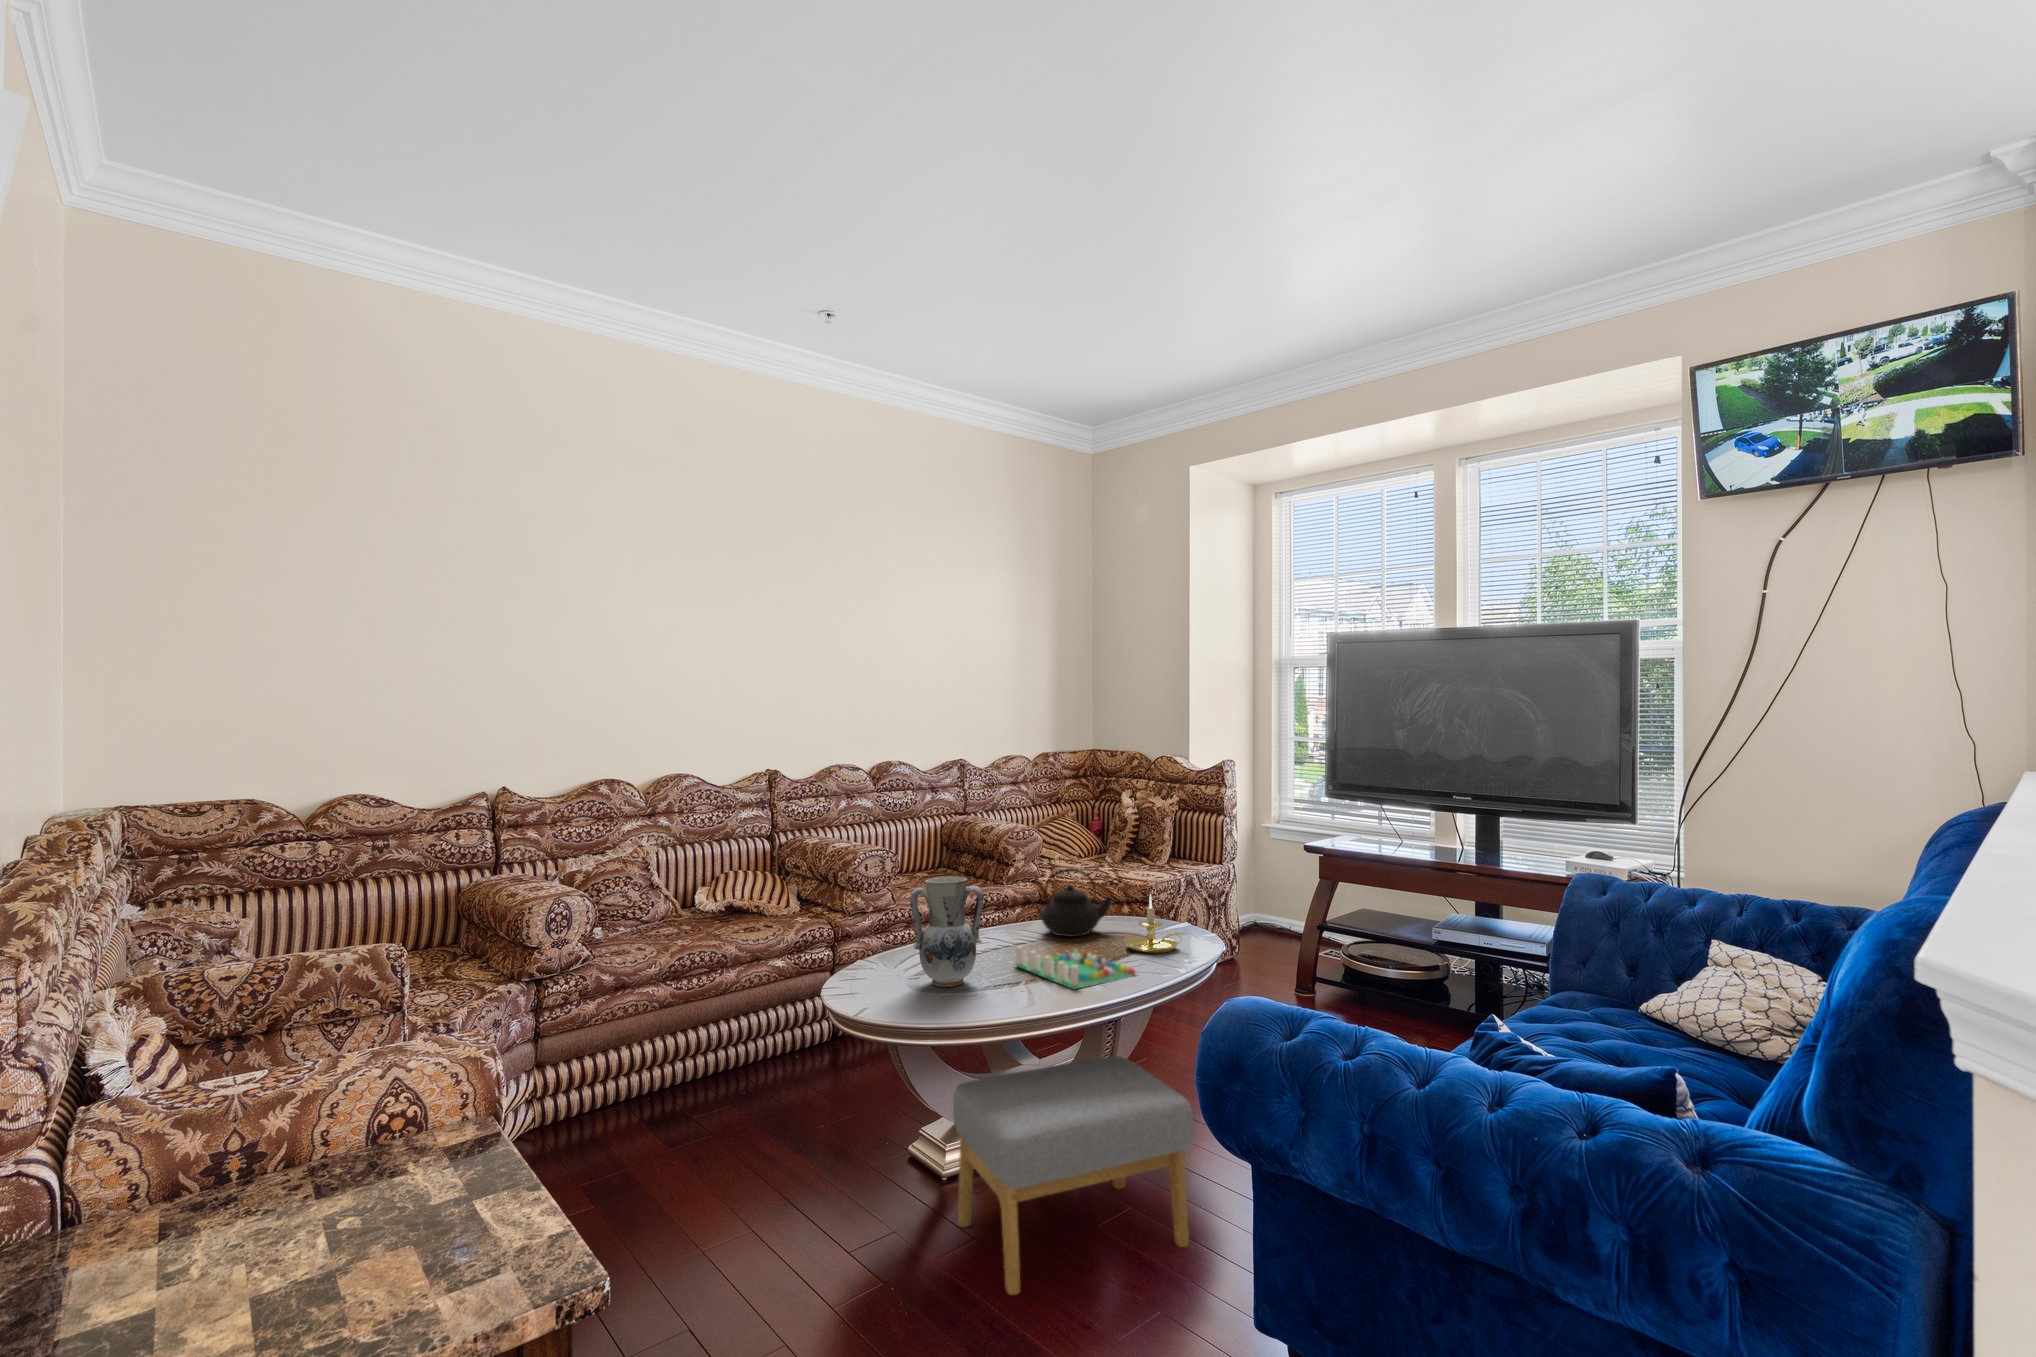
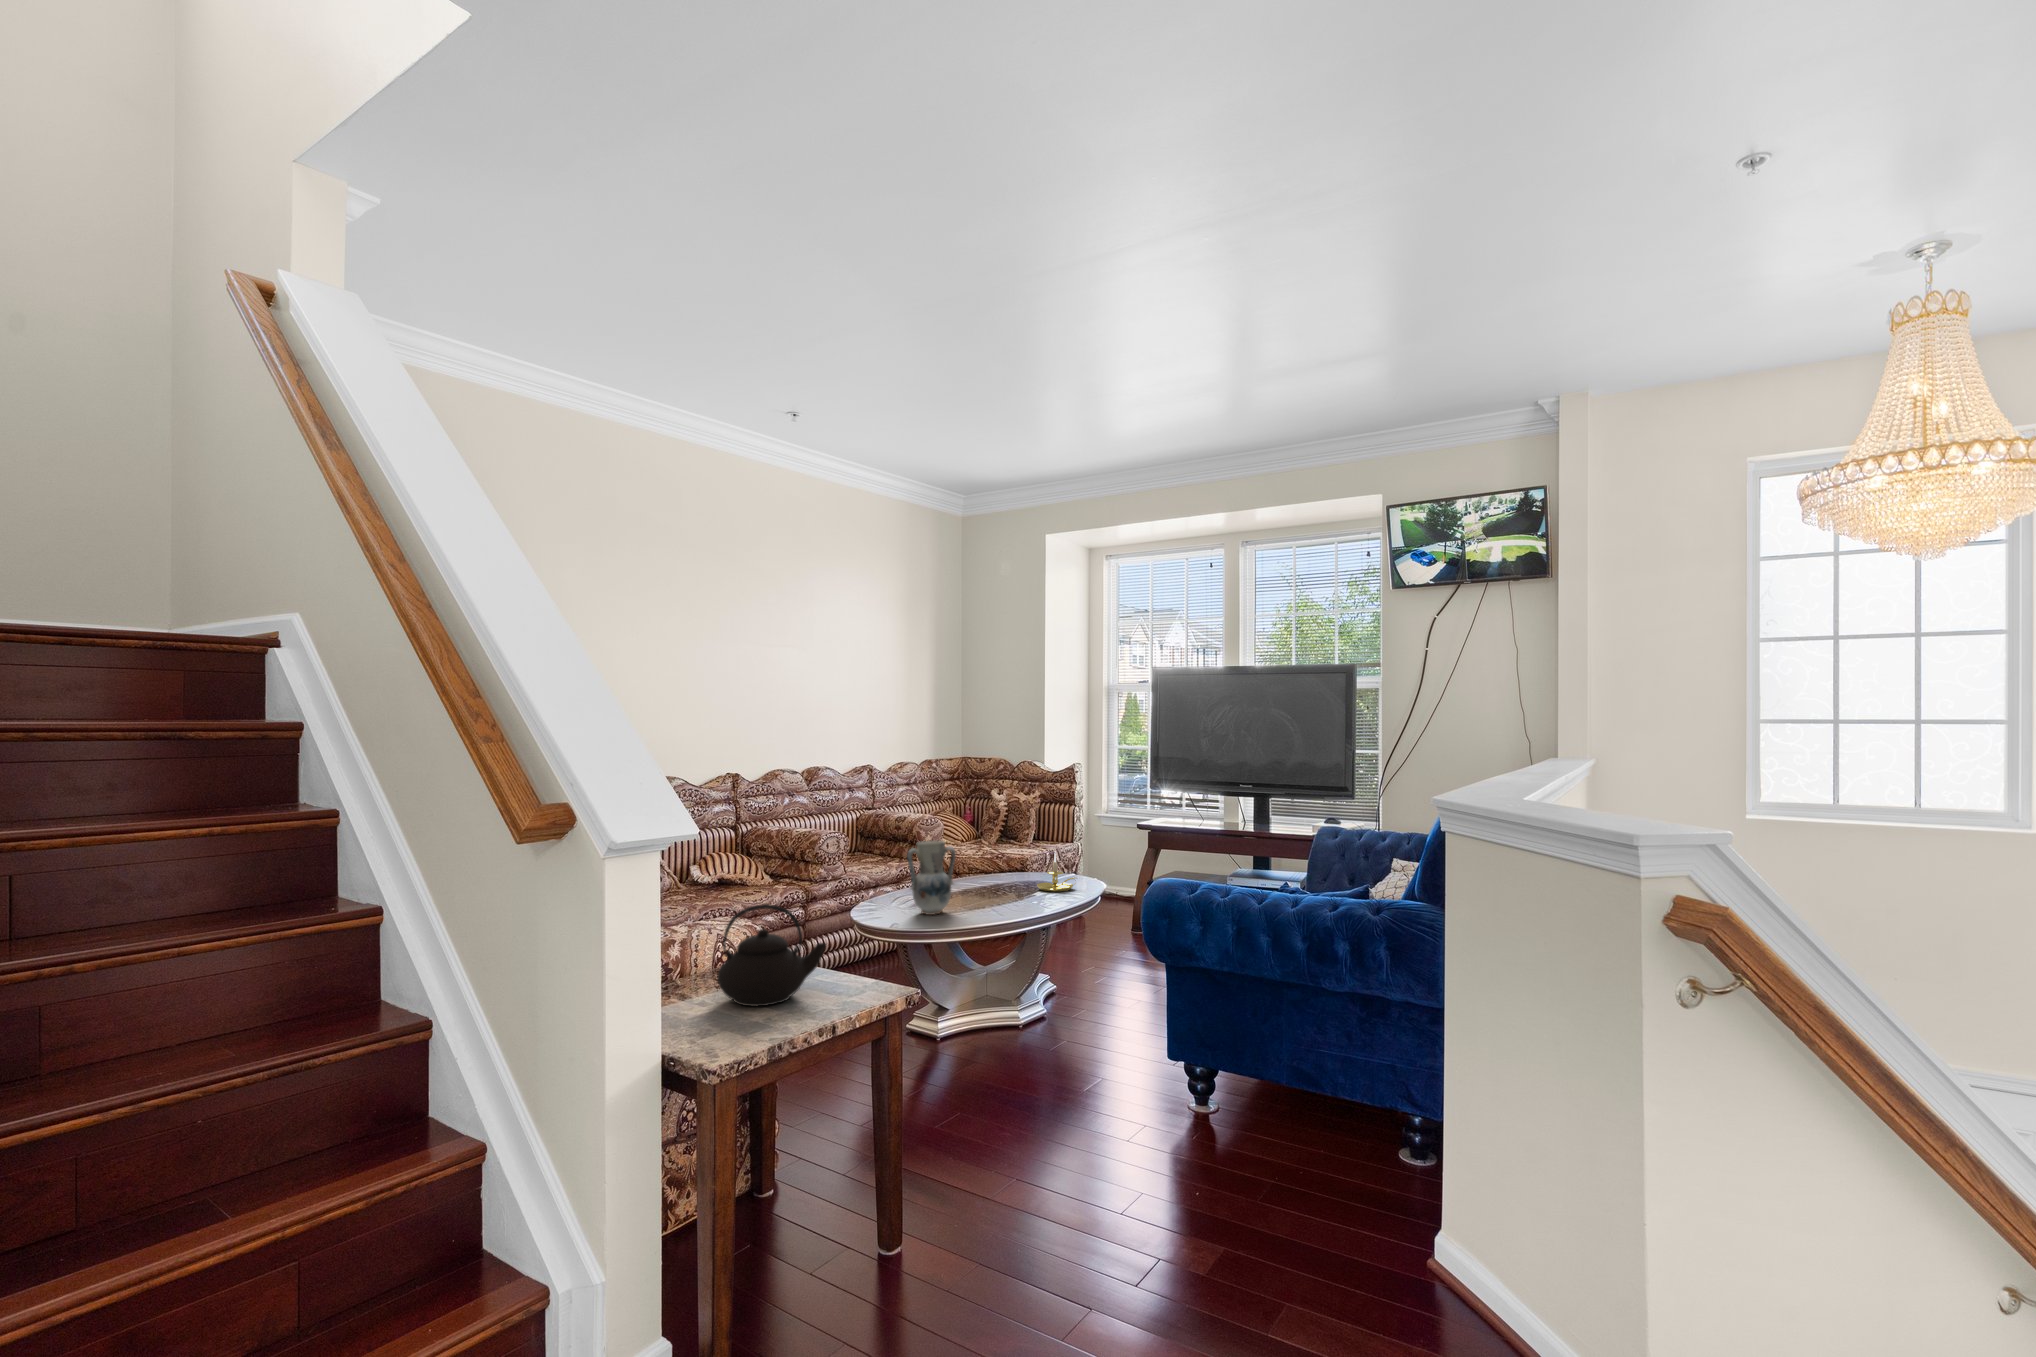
teapot: present [1041,869,1112,937] -> present [717,904,826,1006]
board game: present [1015,946,1136,990] -> none [970,889,1056,912]
footstool: present [953,1056,1193,1295] -> none [957,951,1108,1085]

